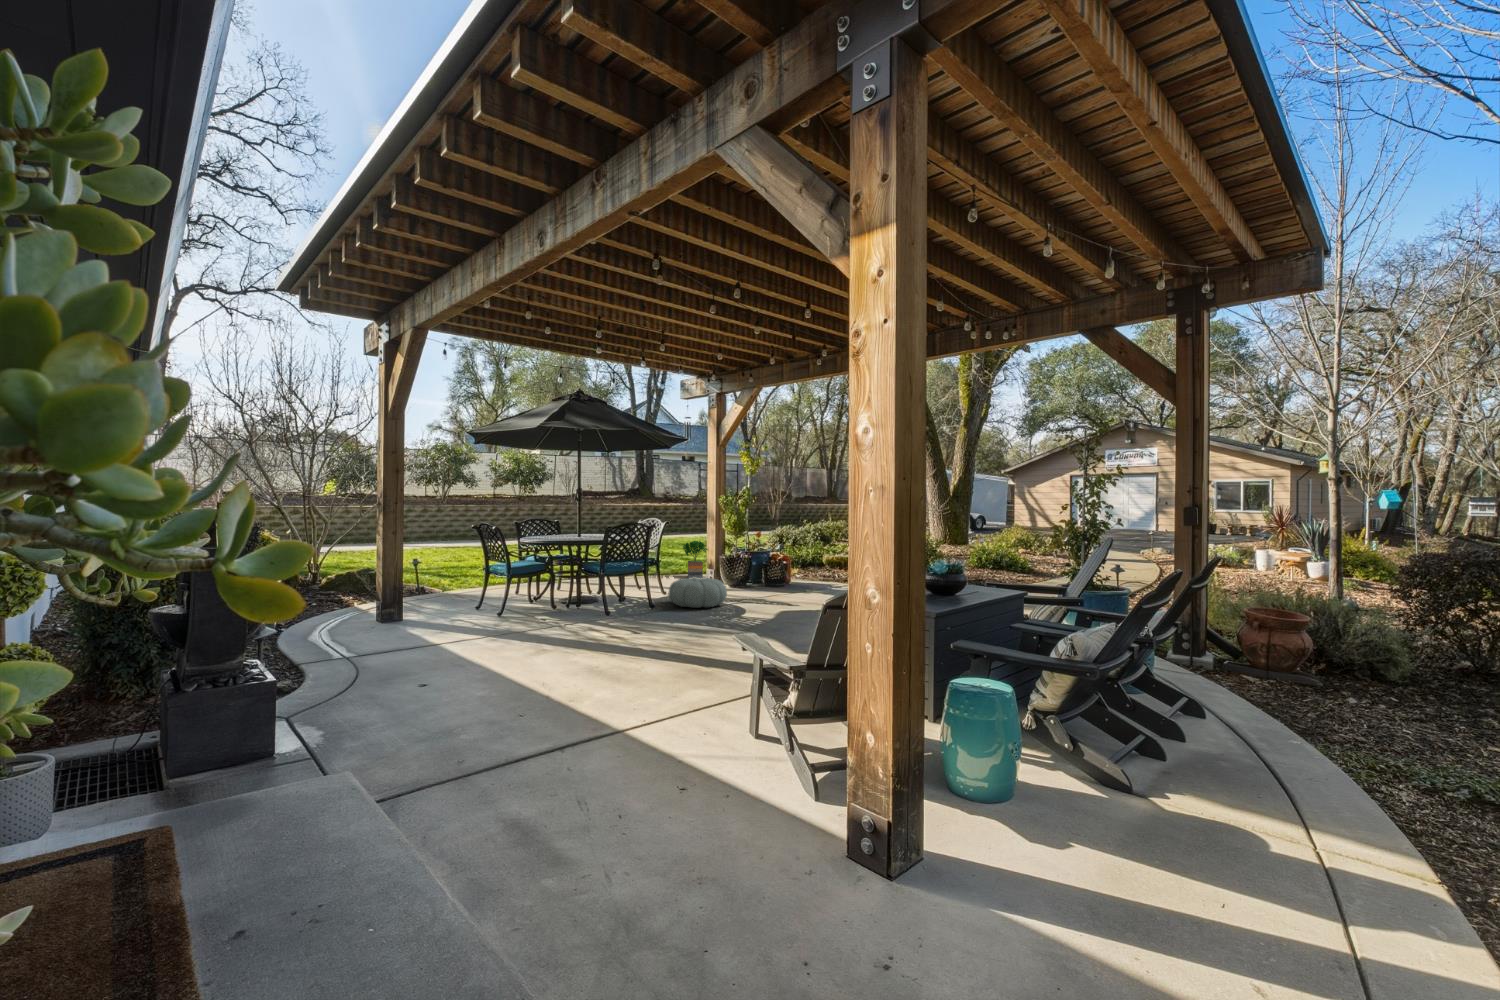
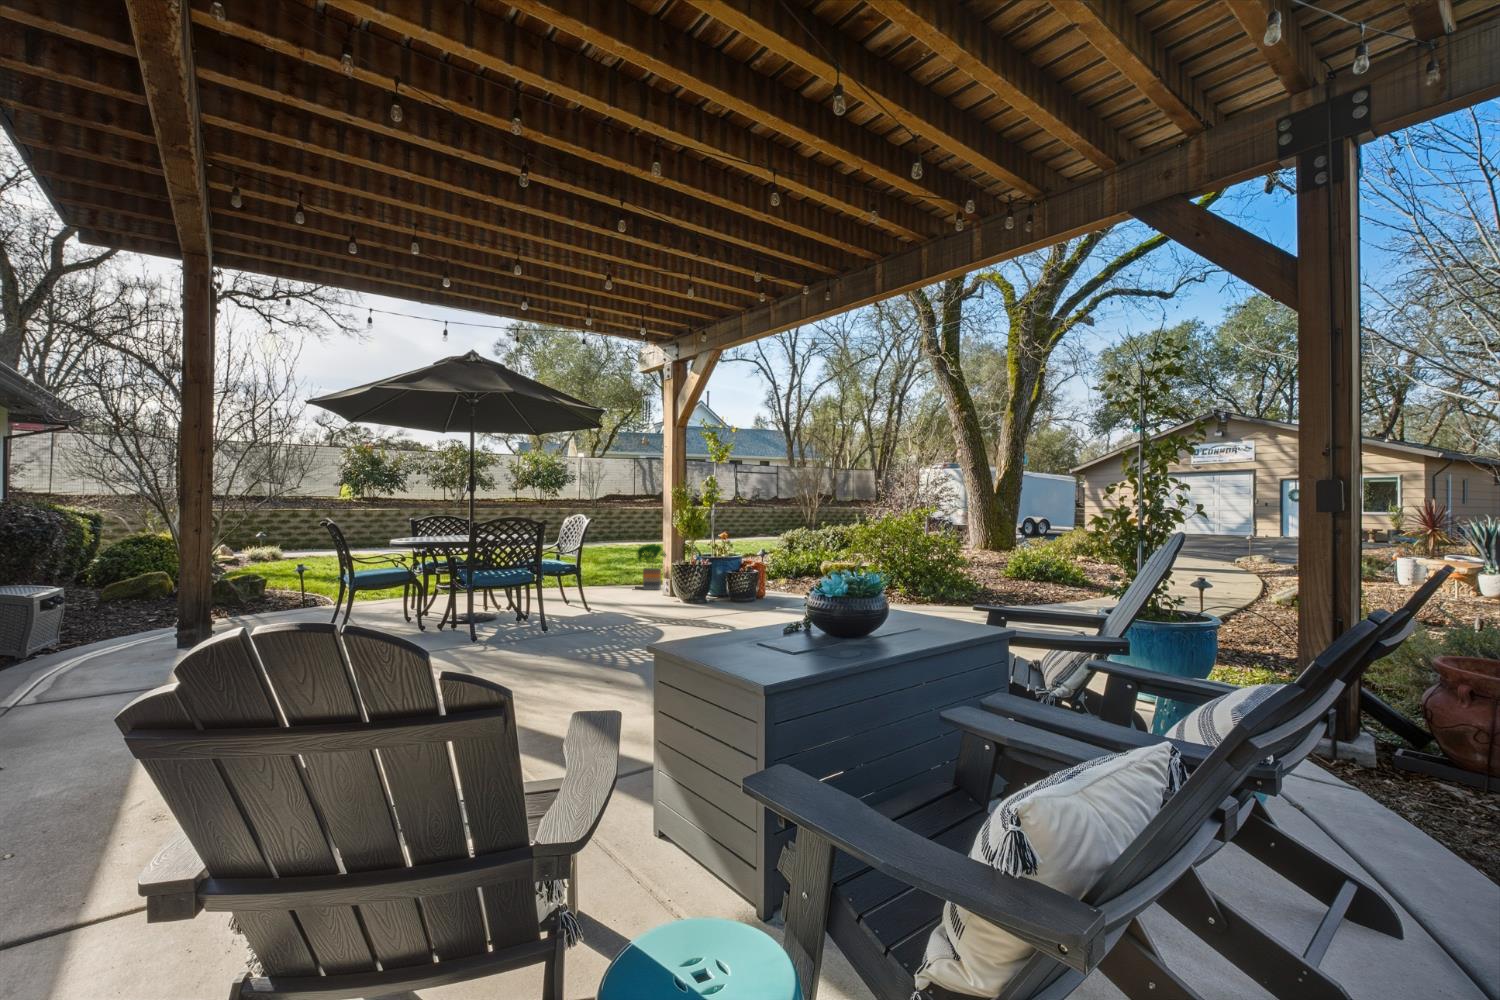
pouf: present [668,578,727,608] -> none [568,590,646,631]

